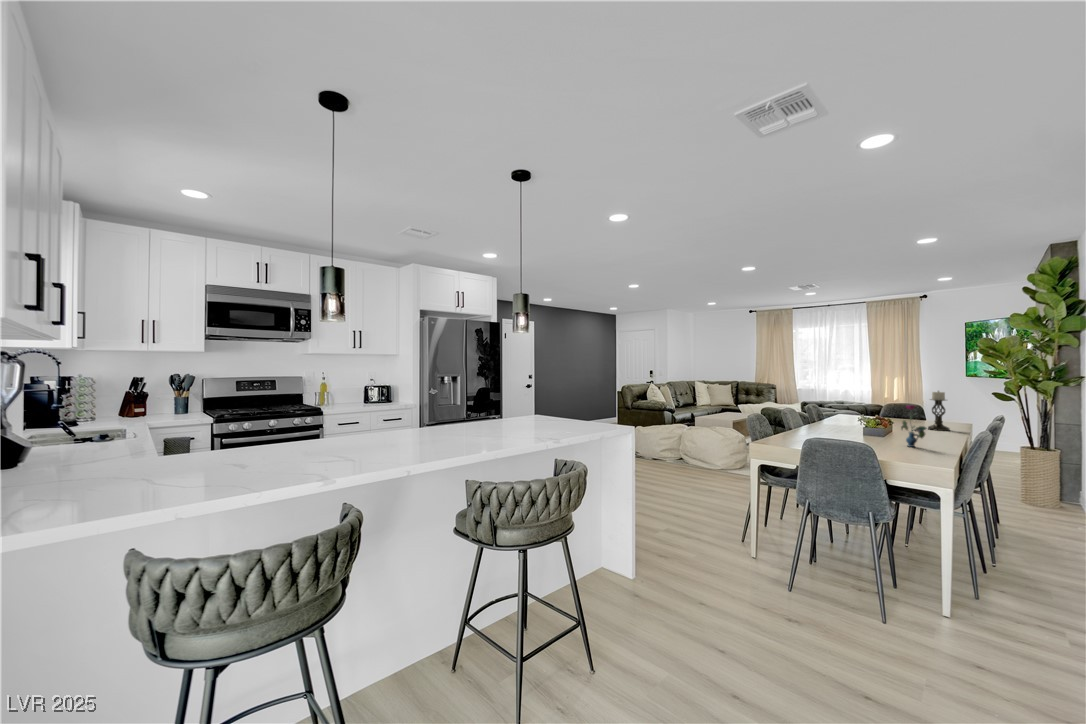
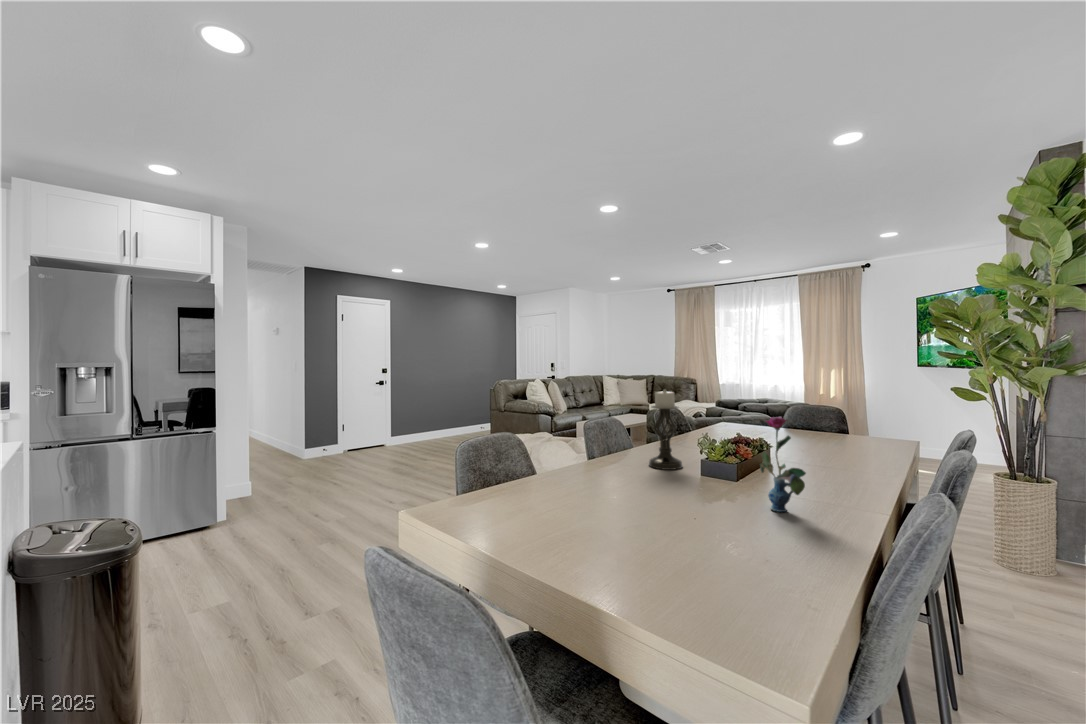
candle holder: present [928,391,950,431] -> present [649,389,683,470]

